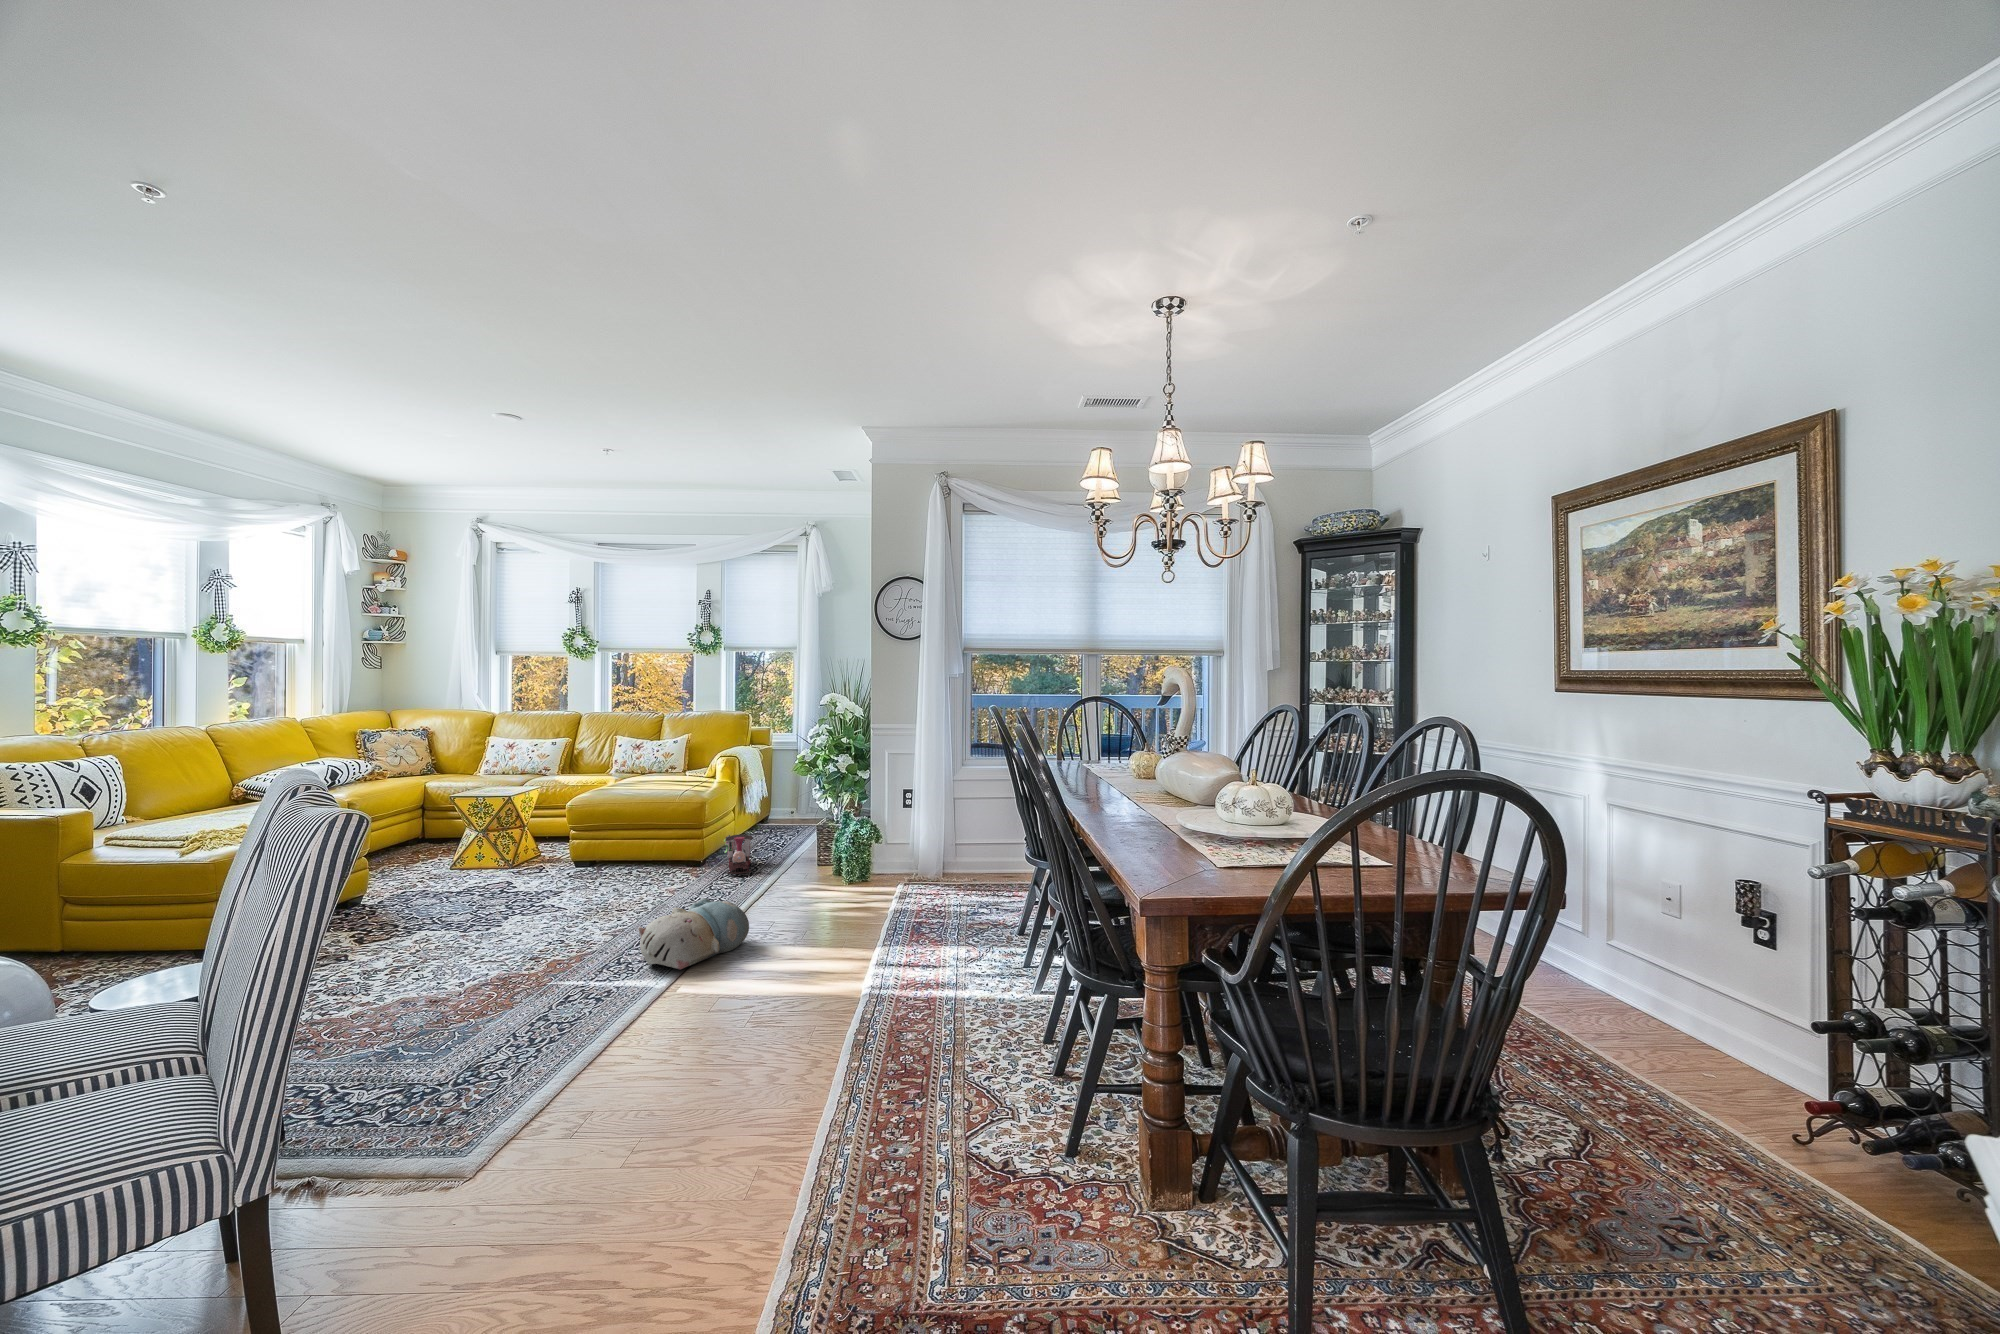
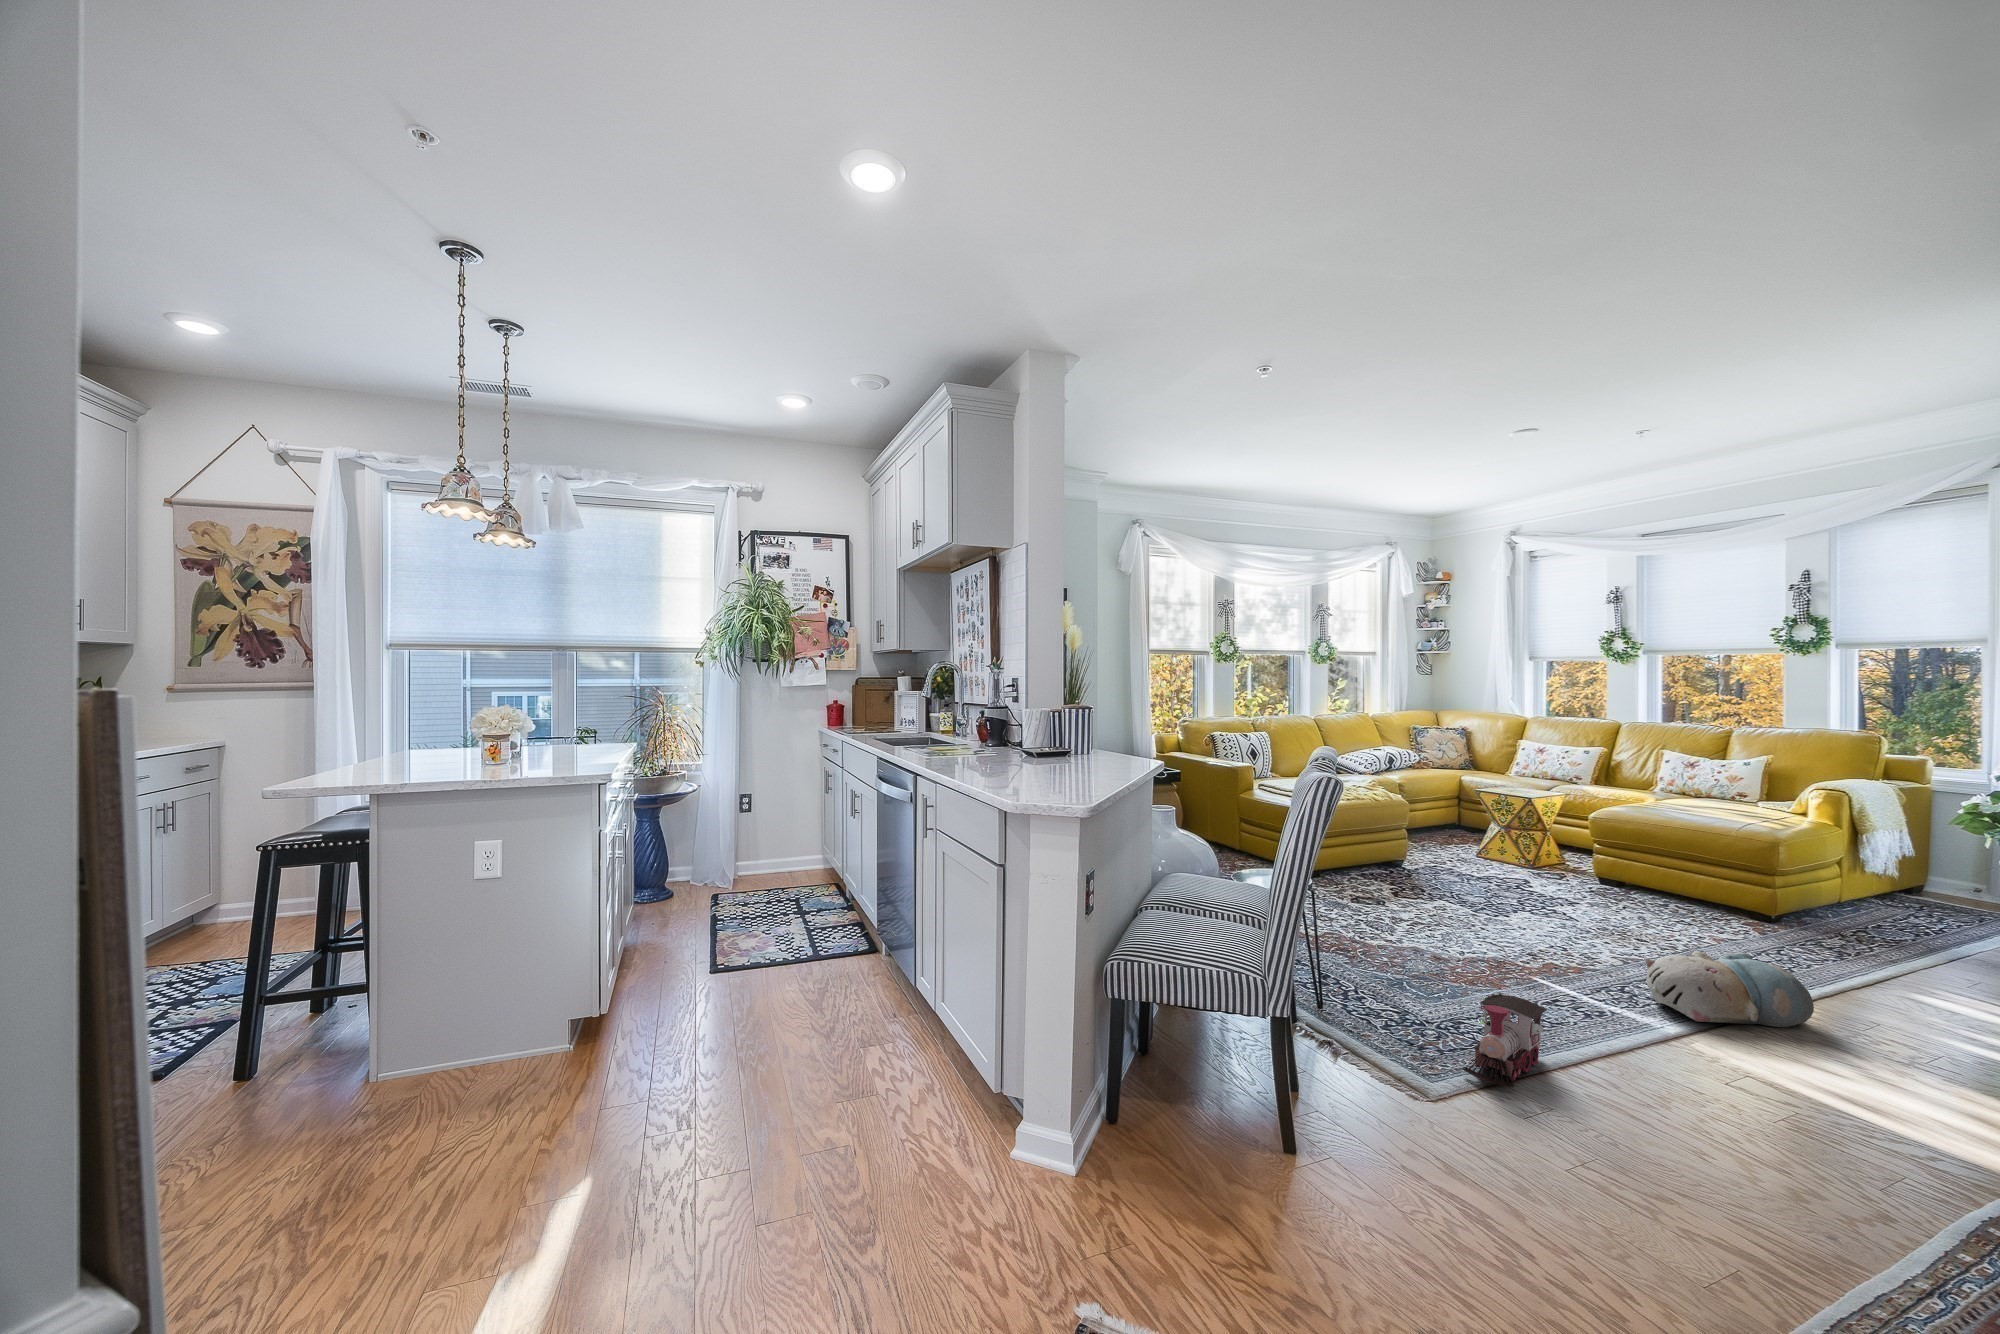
toy train: present [724,834,753,874] -> present [1462,992,1547,1088]

